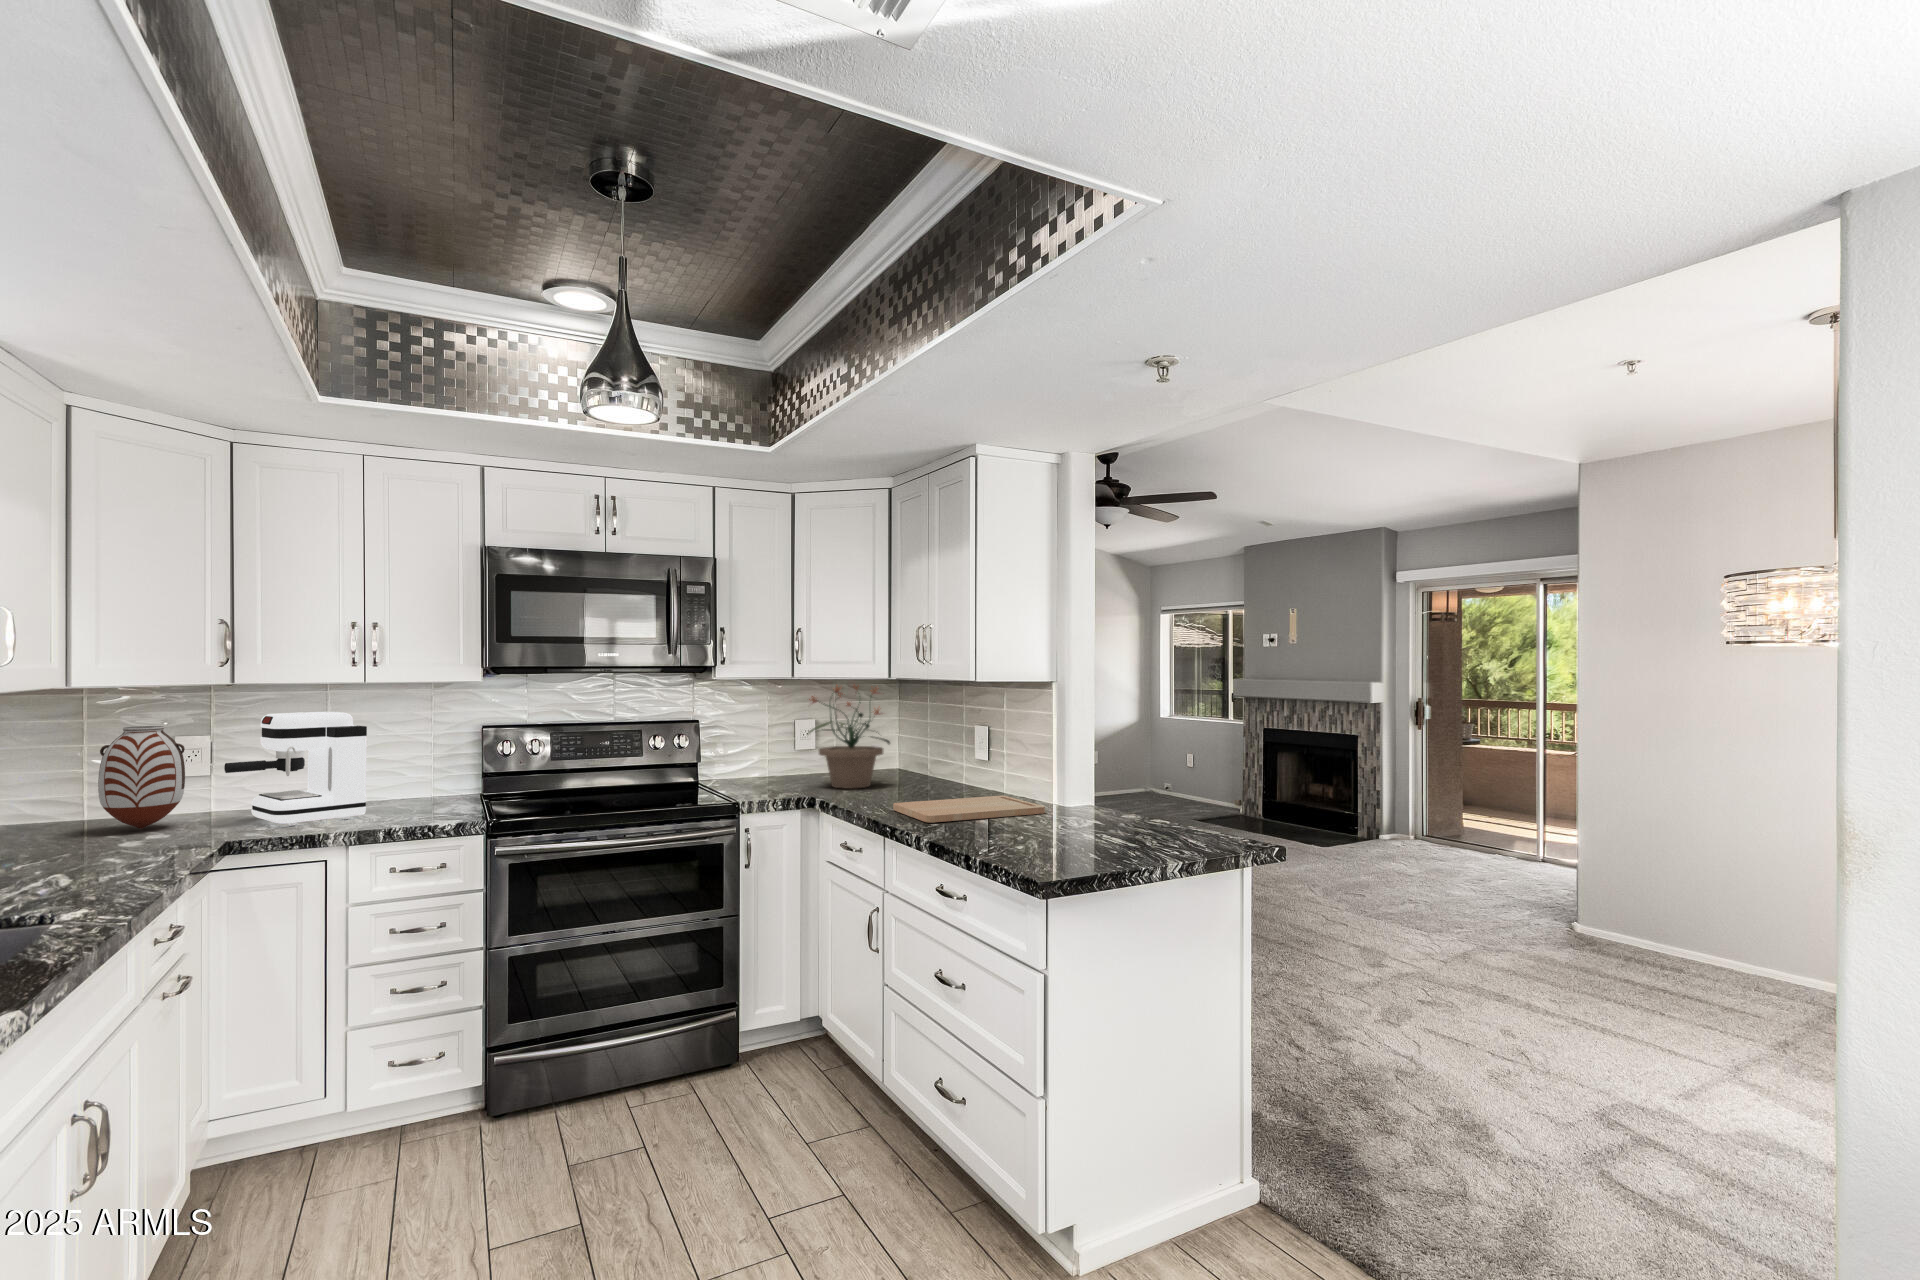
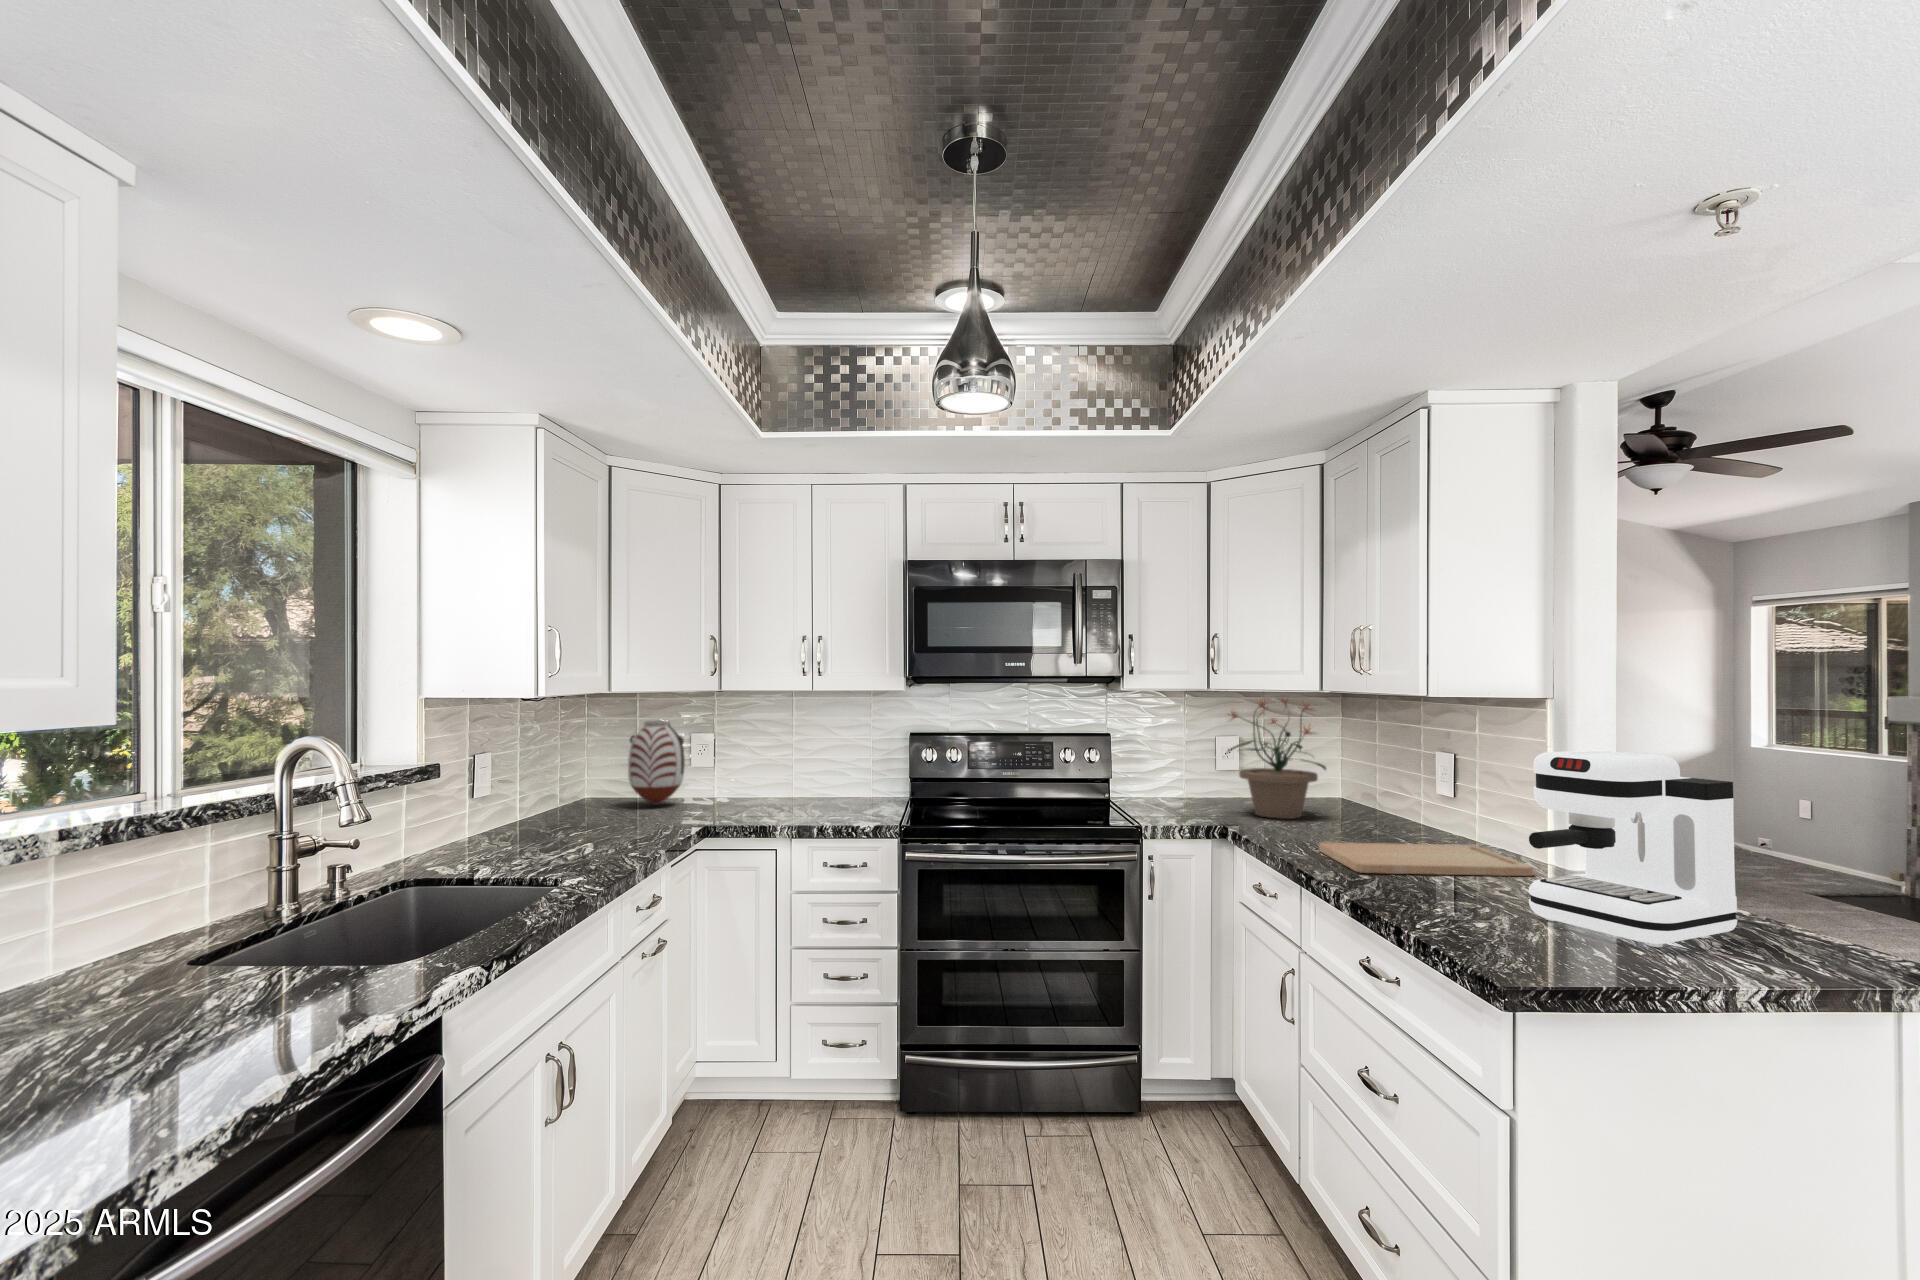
coffee maker: present [224,712,367,826] -> present [1529,750,1737,948]

